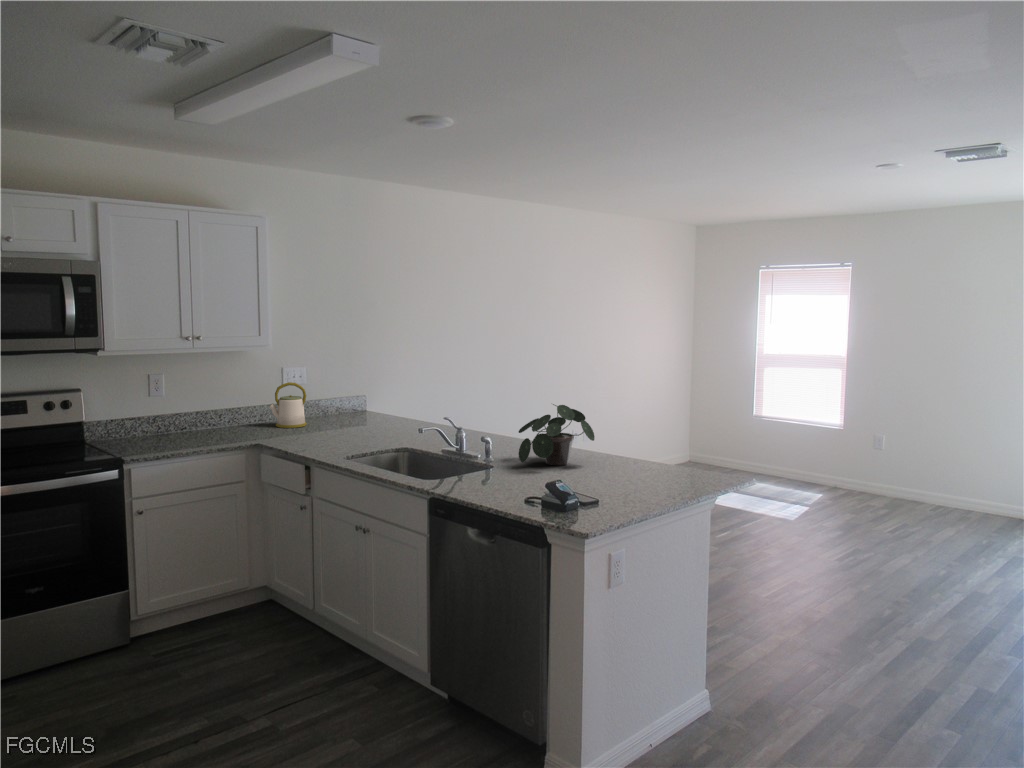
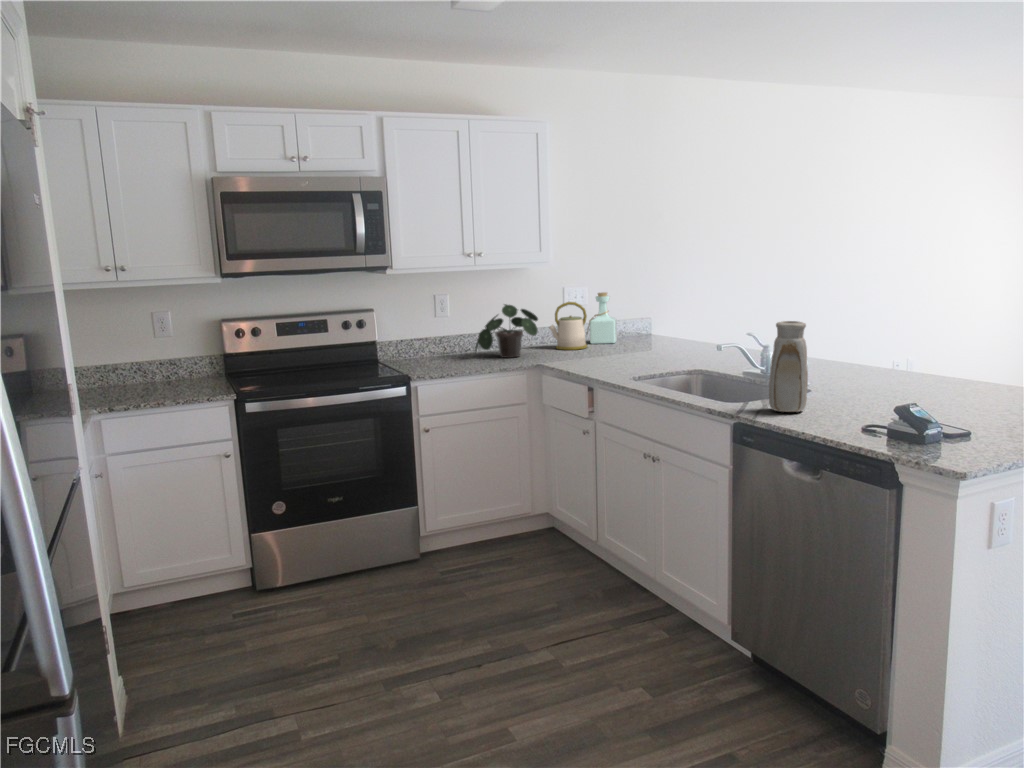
bottle: none [306,373,335,421] -> present [587,292,617,344]
potted plant: present [519,404,595,466] -> present [475,304,538,358]
vase: none [459,414,487,487] -> present [769,321,808,412]

